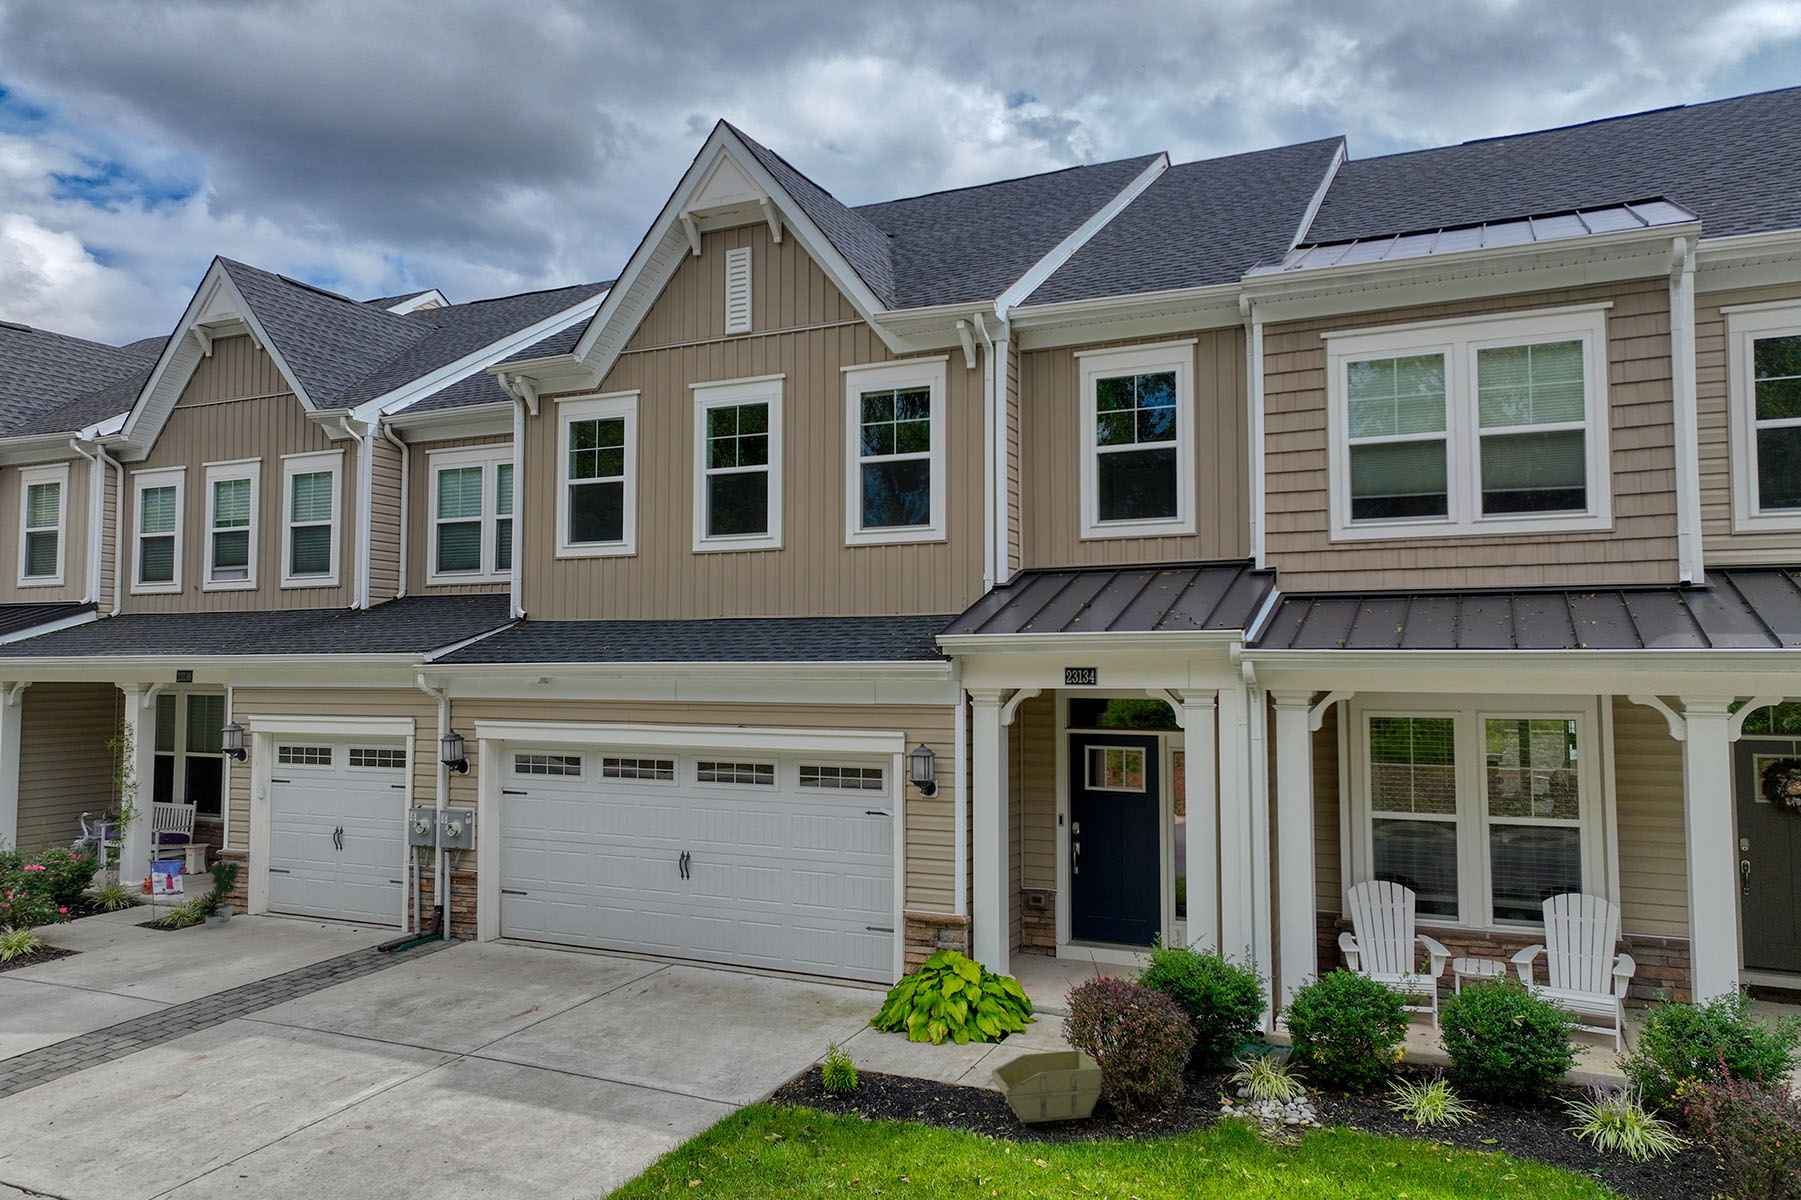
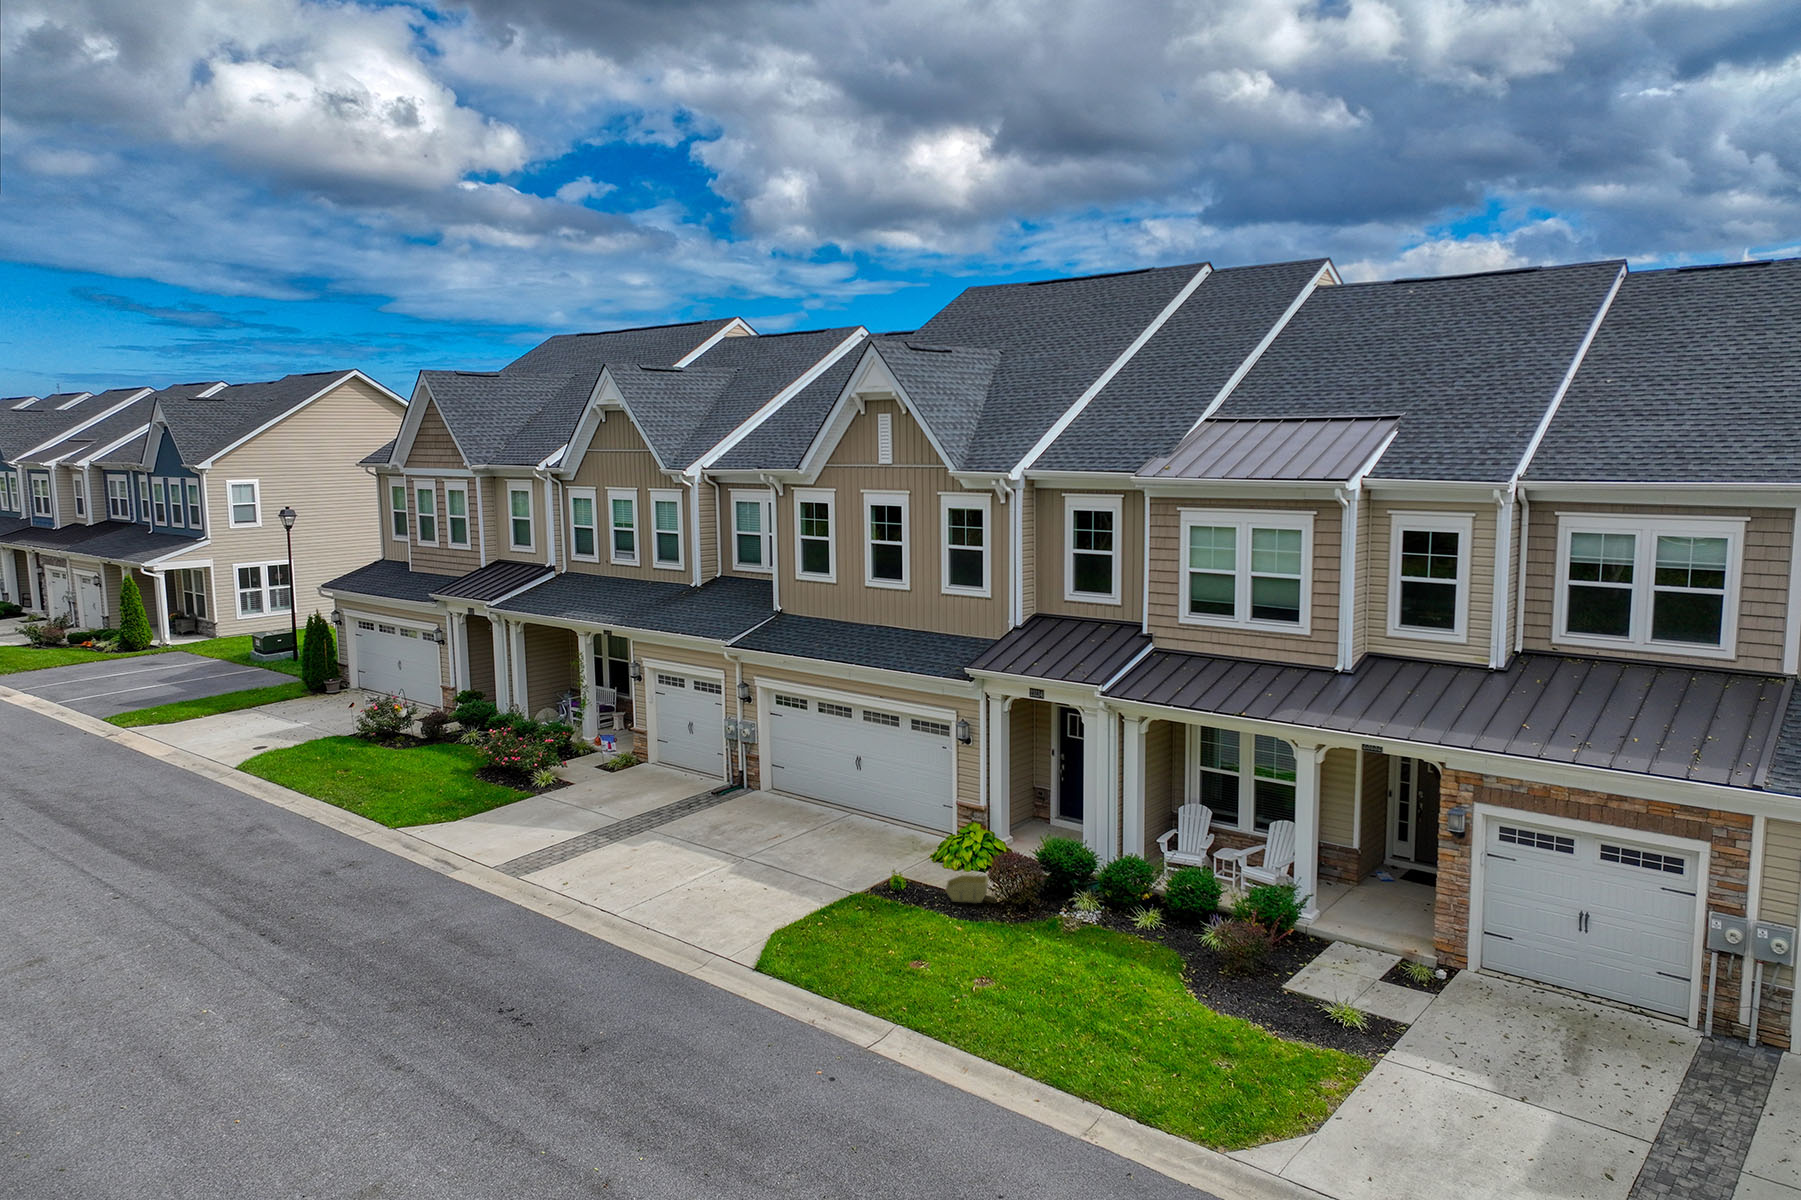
potted plant: present [196,859,241,928] -> none [625,733,645,771]

